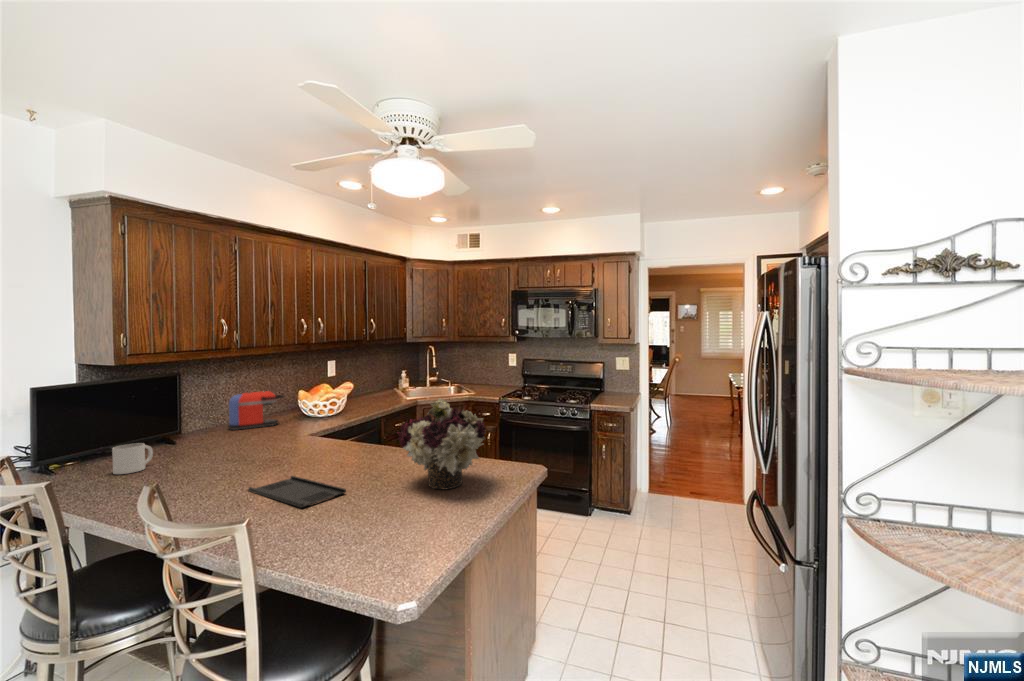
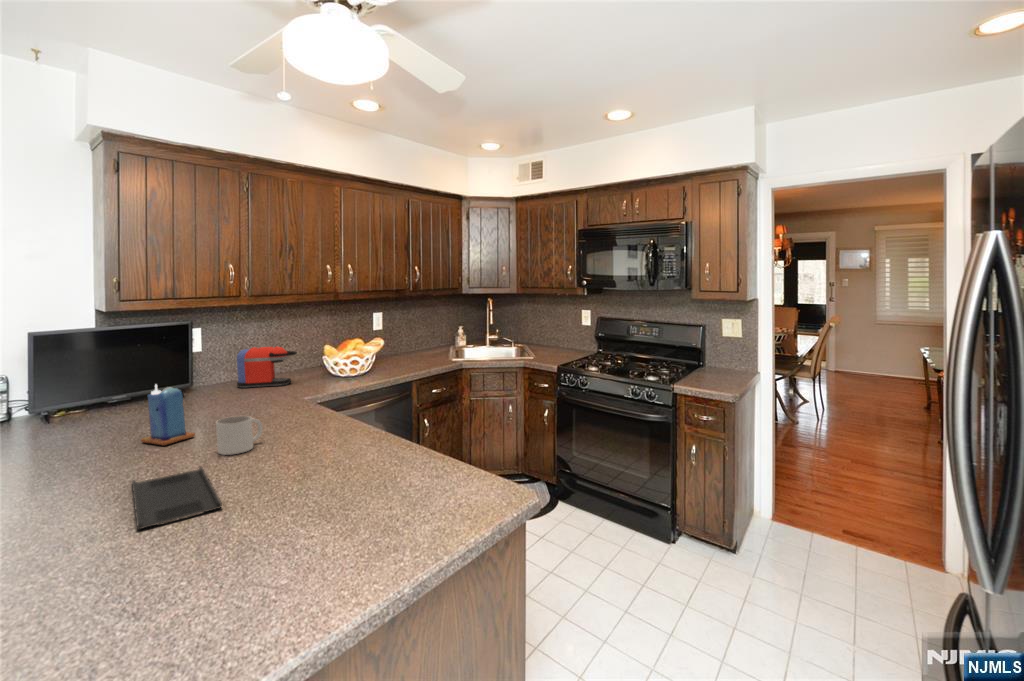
flower arrangement: present [397,399,486,490] -> none [295,383,422,523]
candle: none [206,419,251,469] -> present [141,384,195,445]
mug: present [112,443,153,474] -> present [216,416,263,455]

